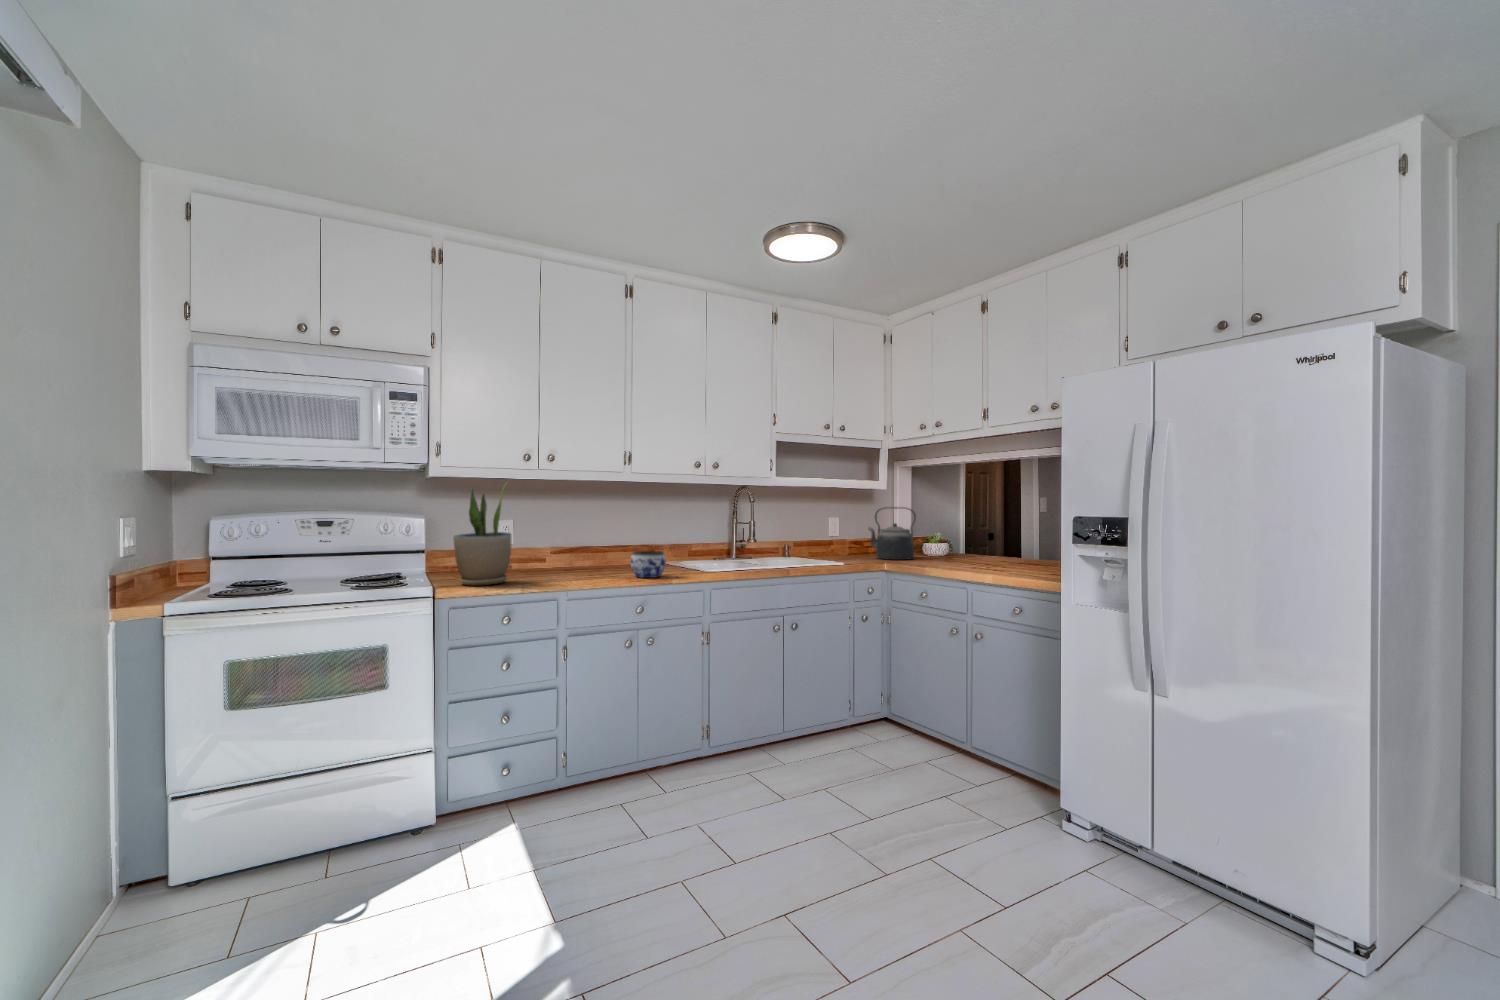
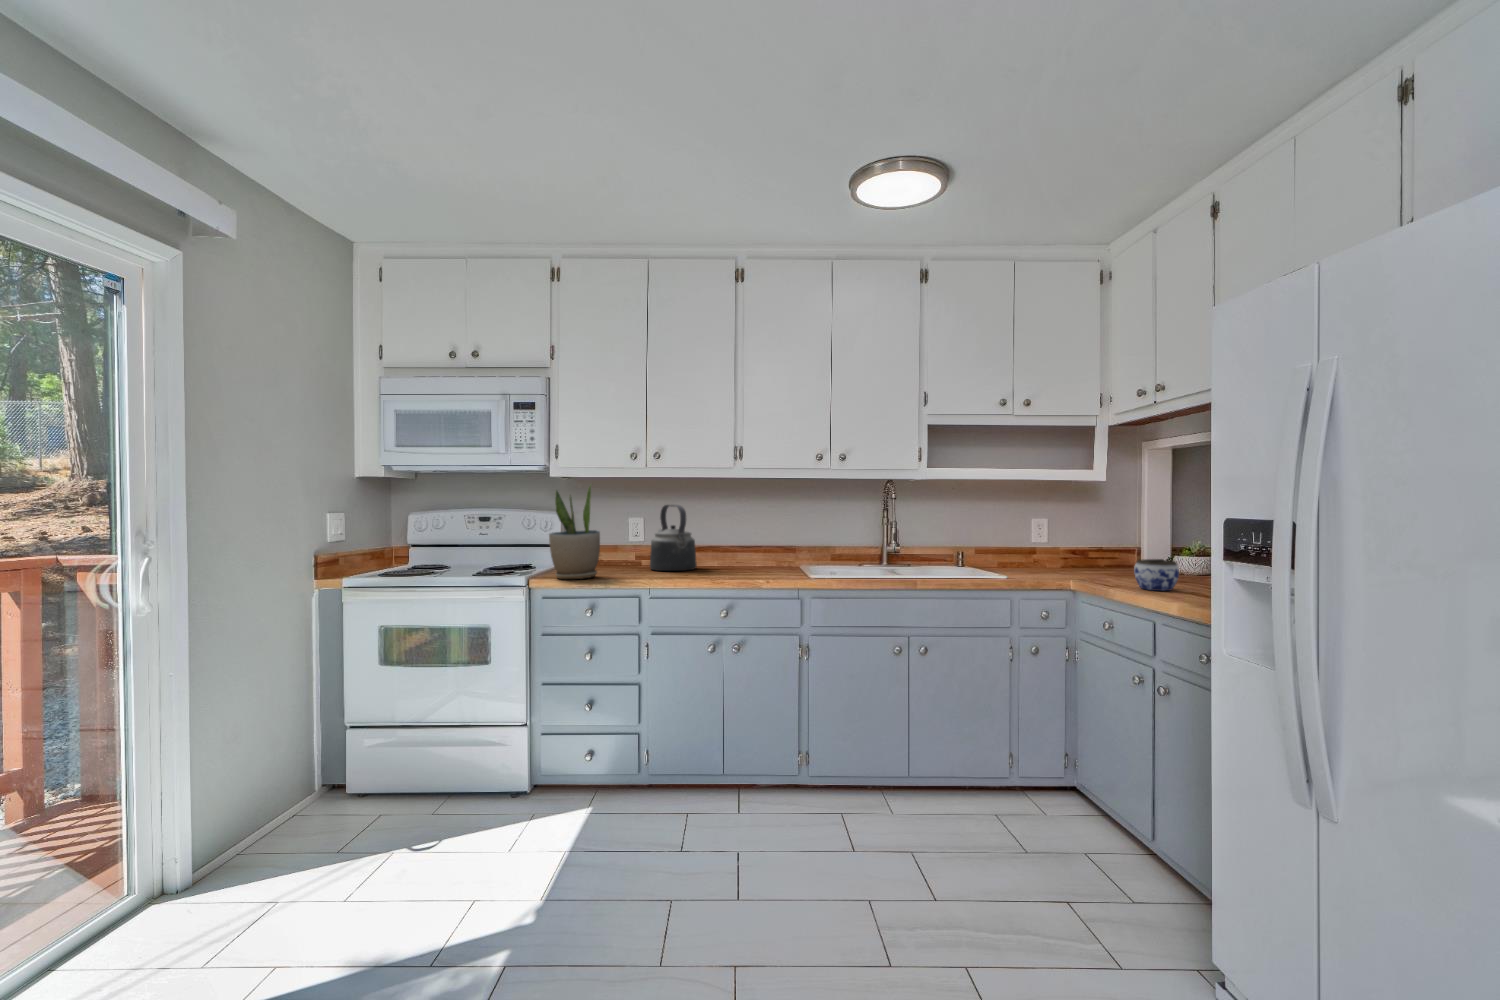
kettle: present [868,507,916,560] -> present [650,505,697,571]
jar: present [631,550,666,578] -> present [1134,559,1179,591]

